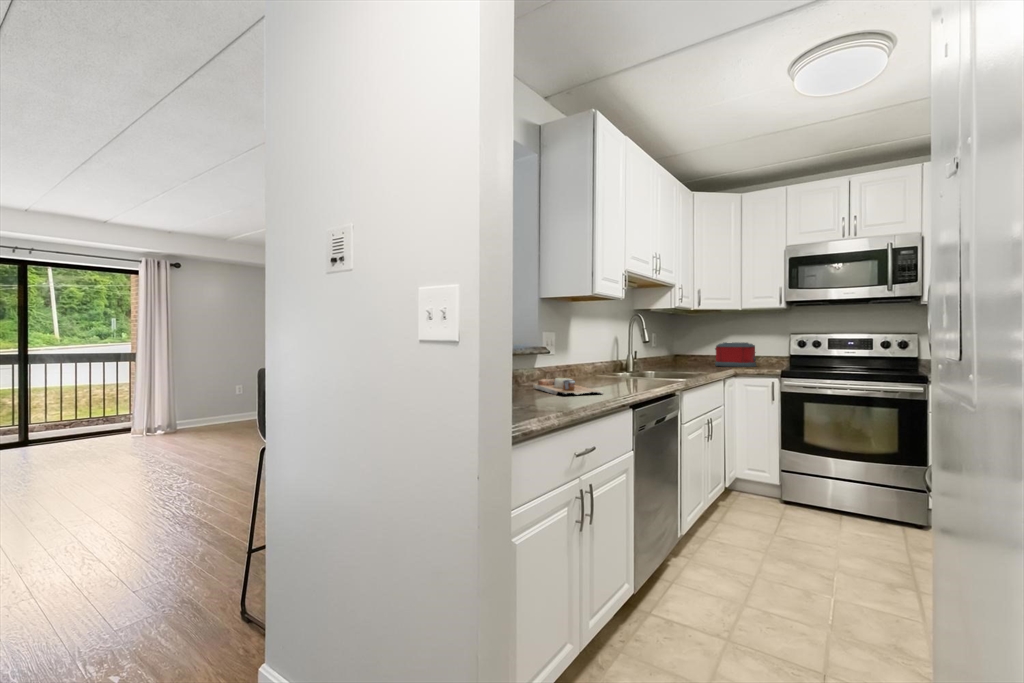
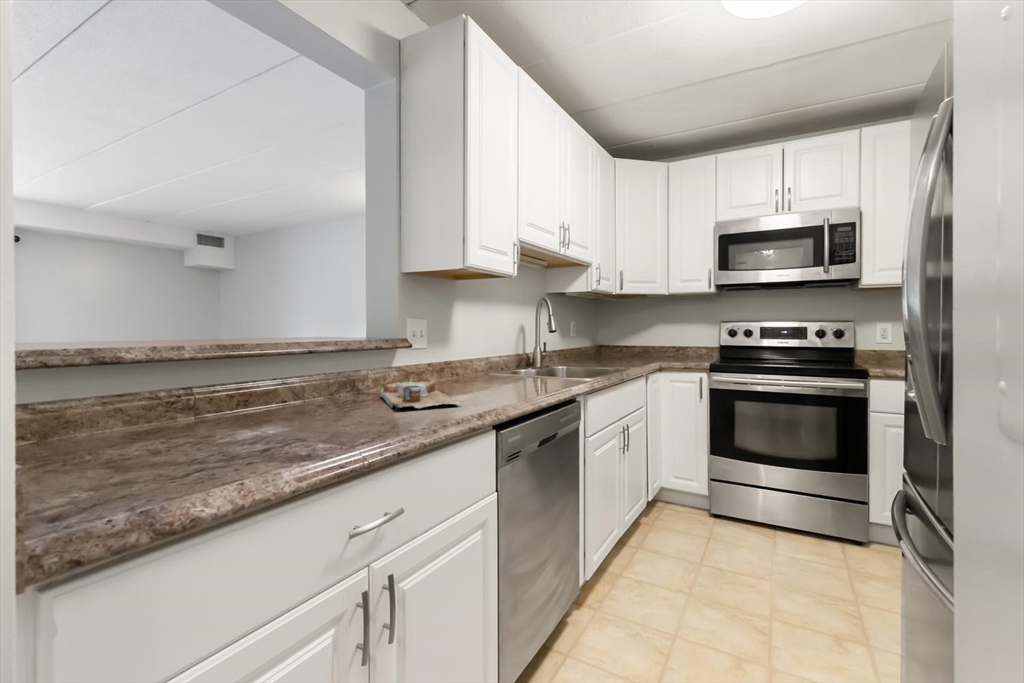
toaster: present [715,342,756,367] -> none [640,333,684,360]

